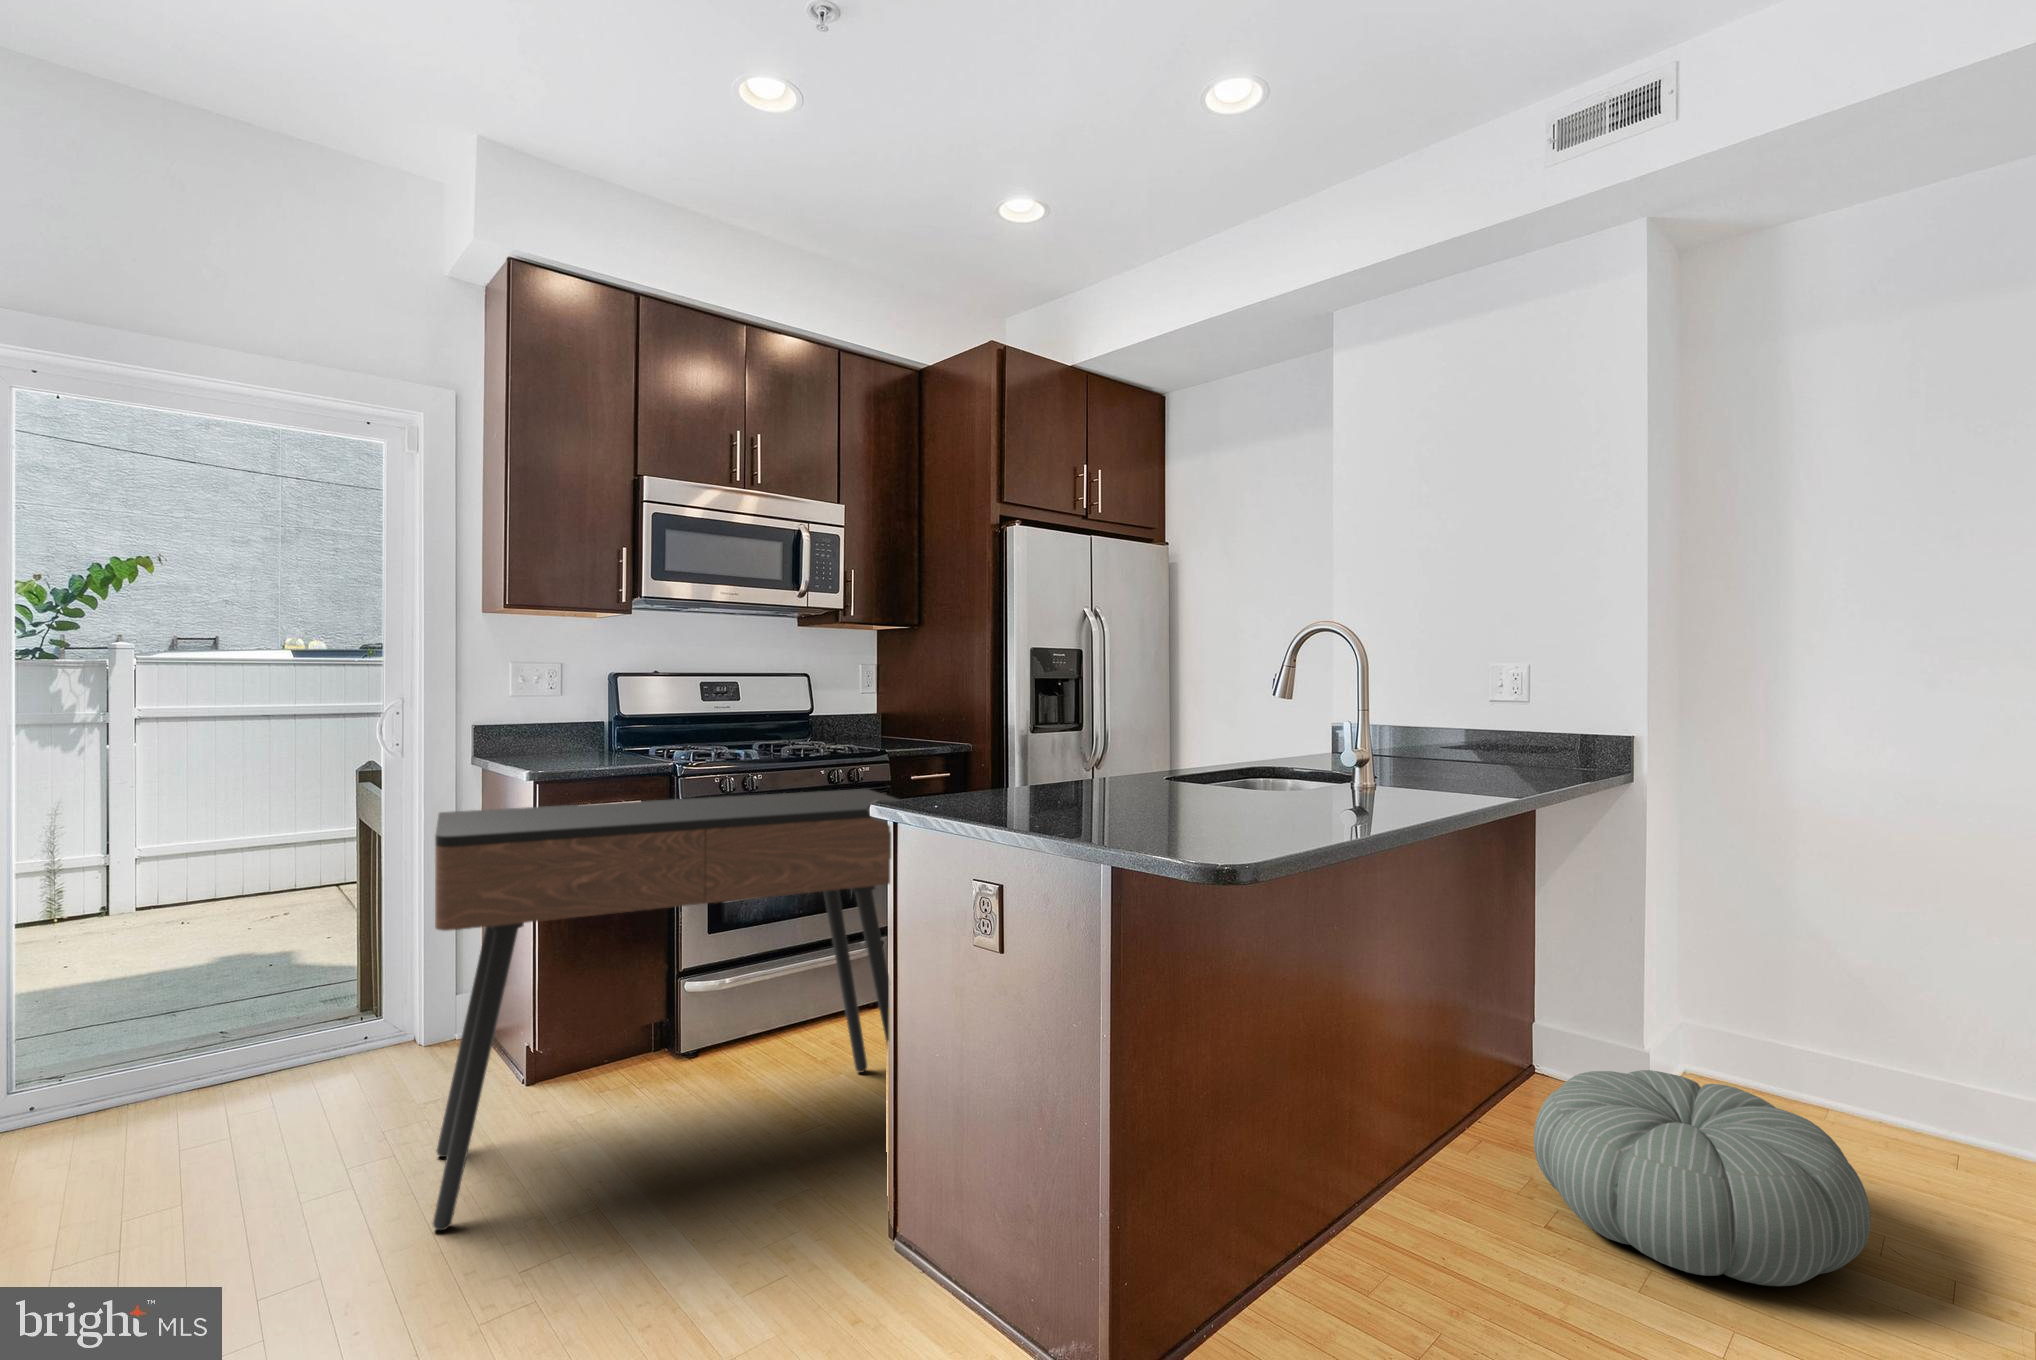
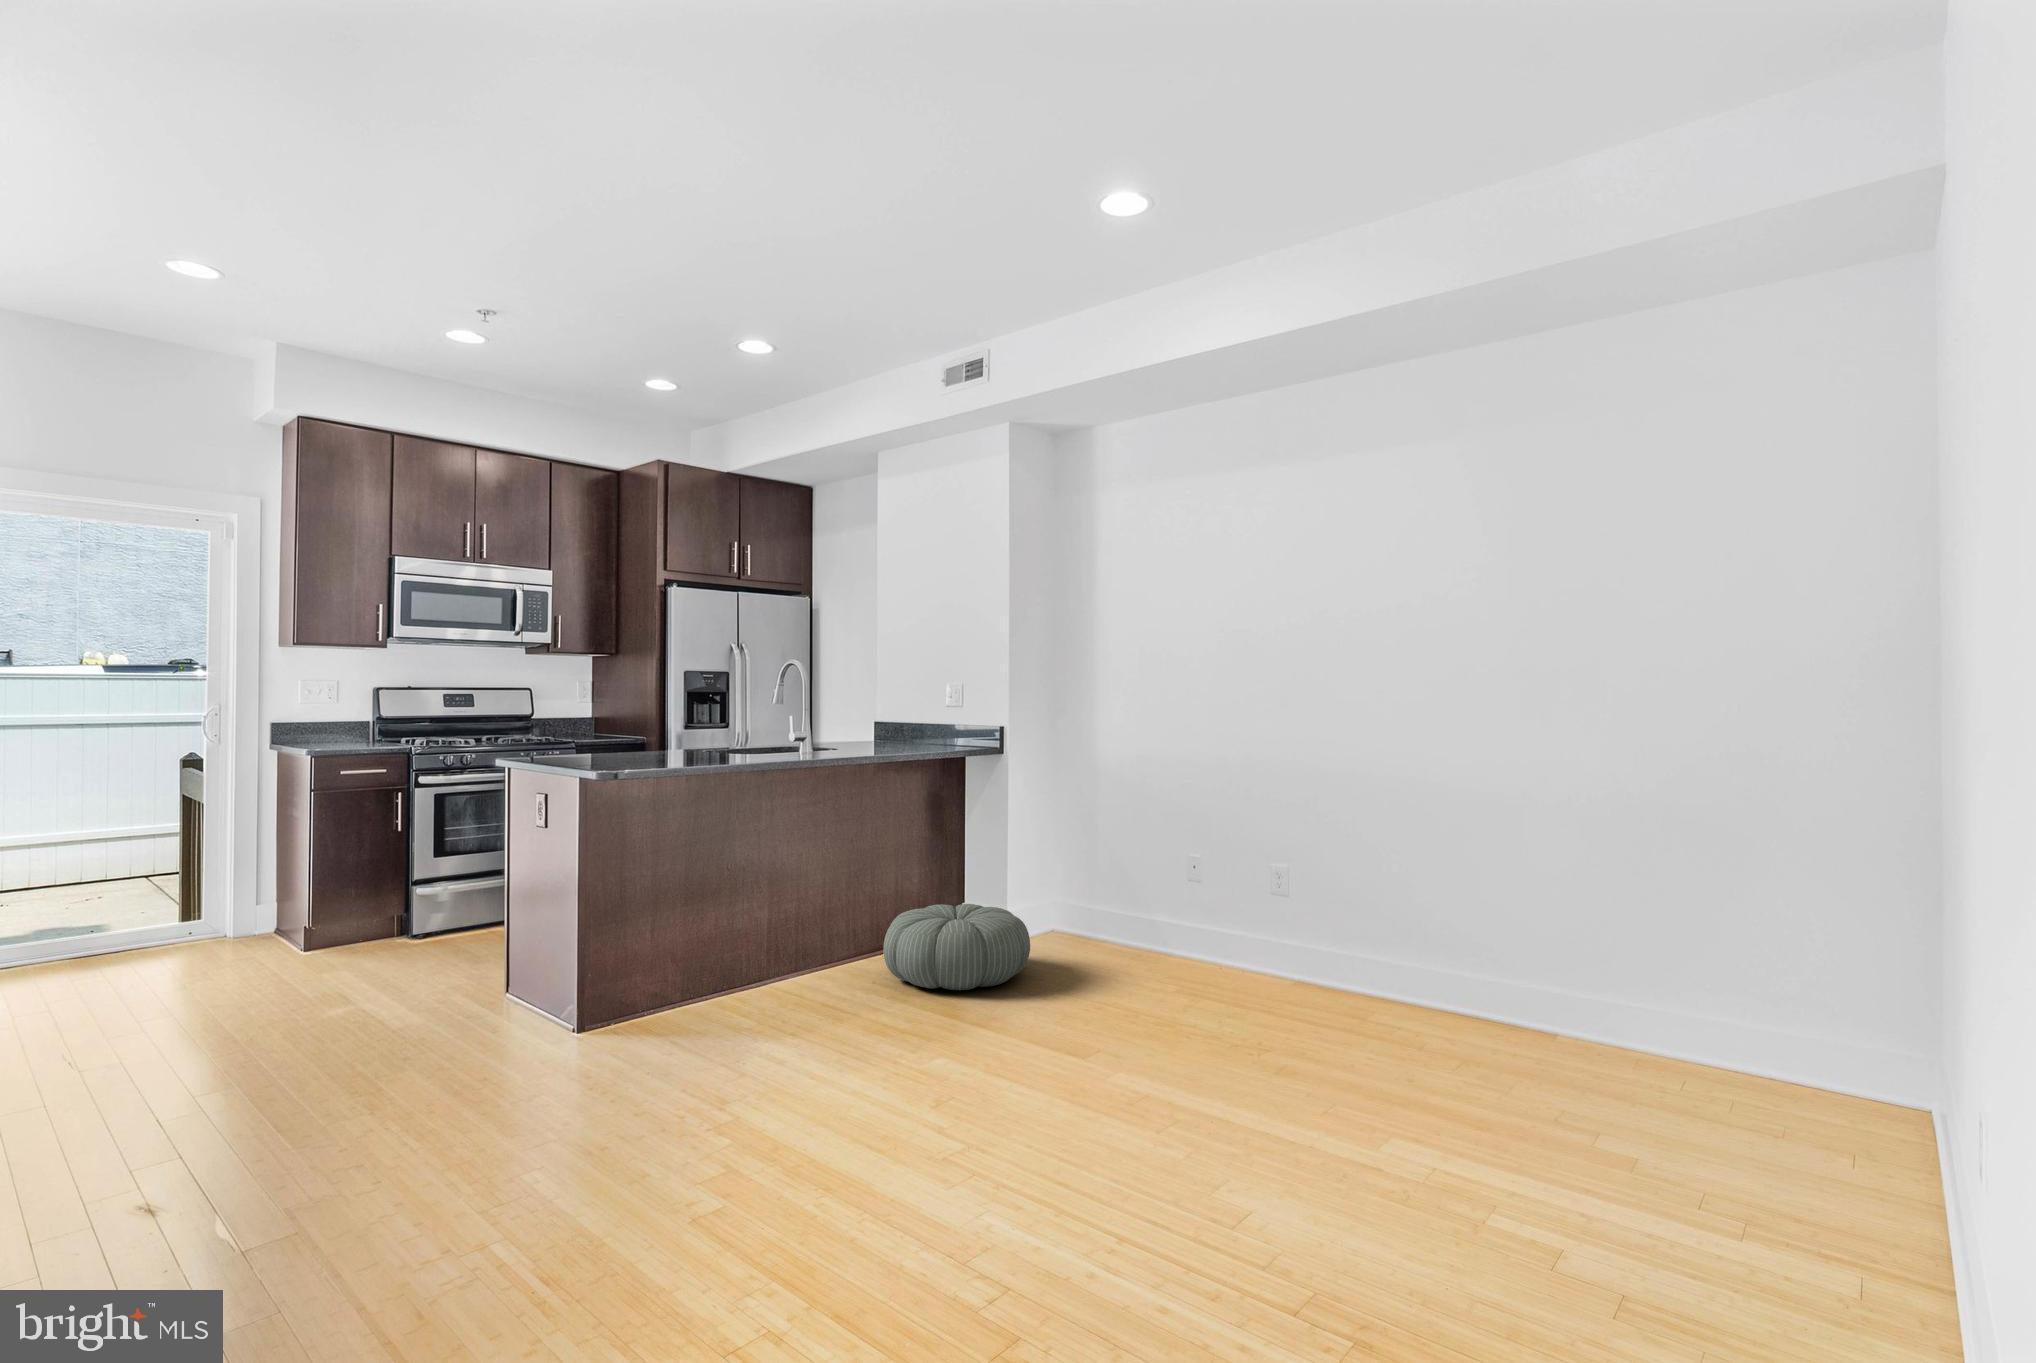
console table: present [433,789,899,1230] -> none [236,759,553,997]

